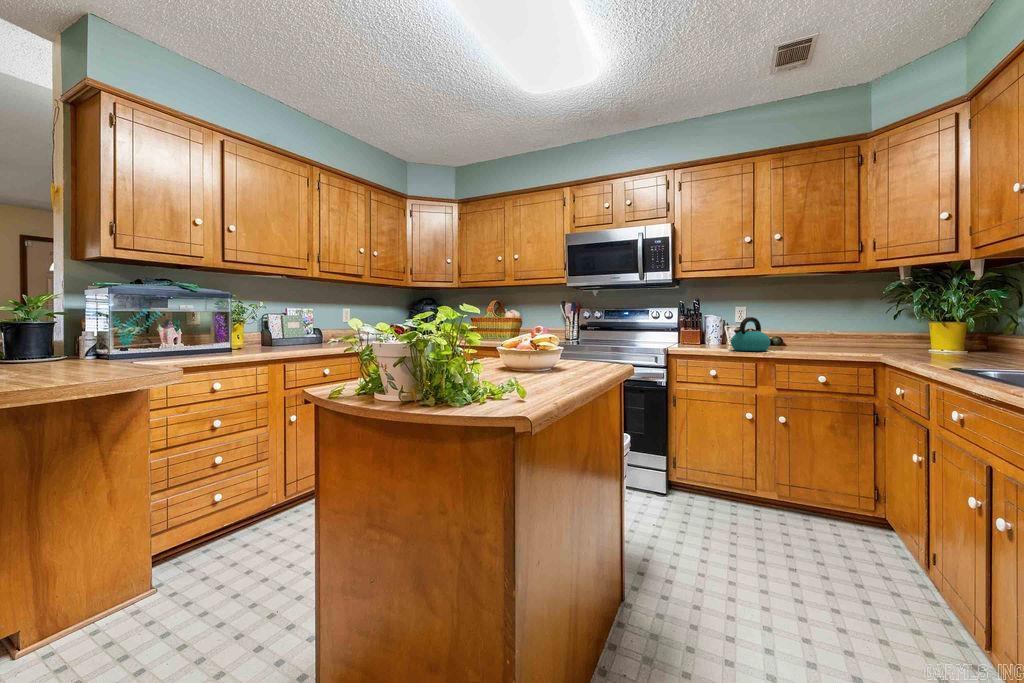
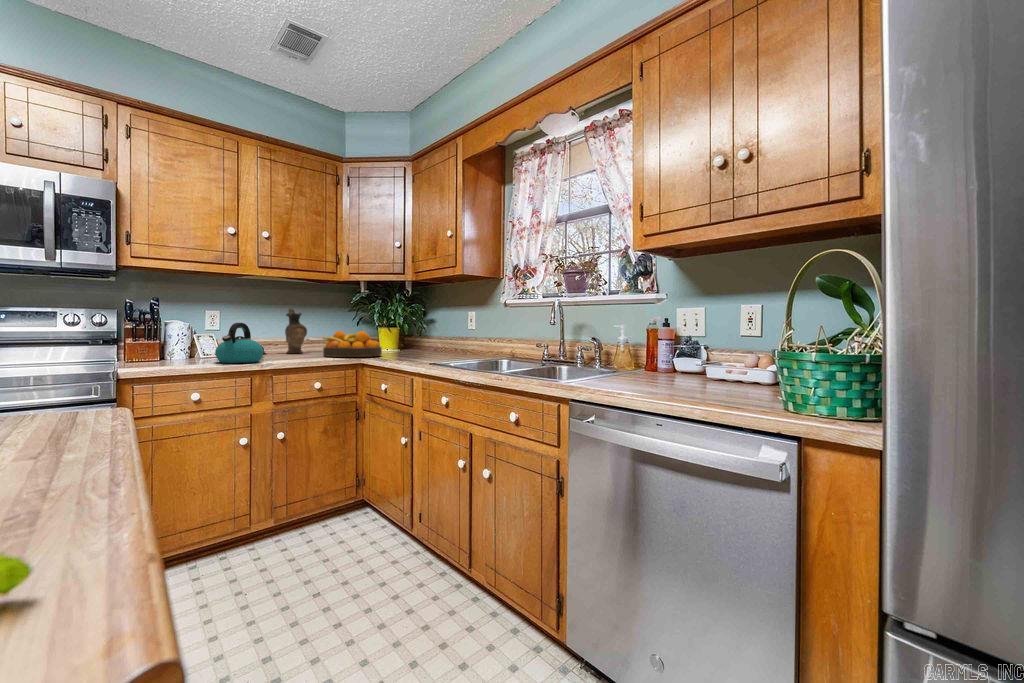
ceramic pitcher: none [805,301,828,345] -> present [285,308,307,353]
fruit bowl: none [839,323,920,352] -> present [323,331,382,357]

